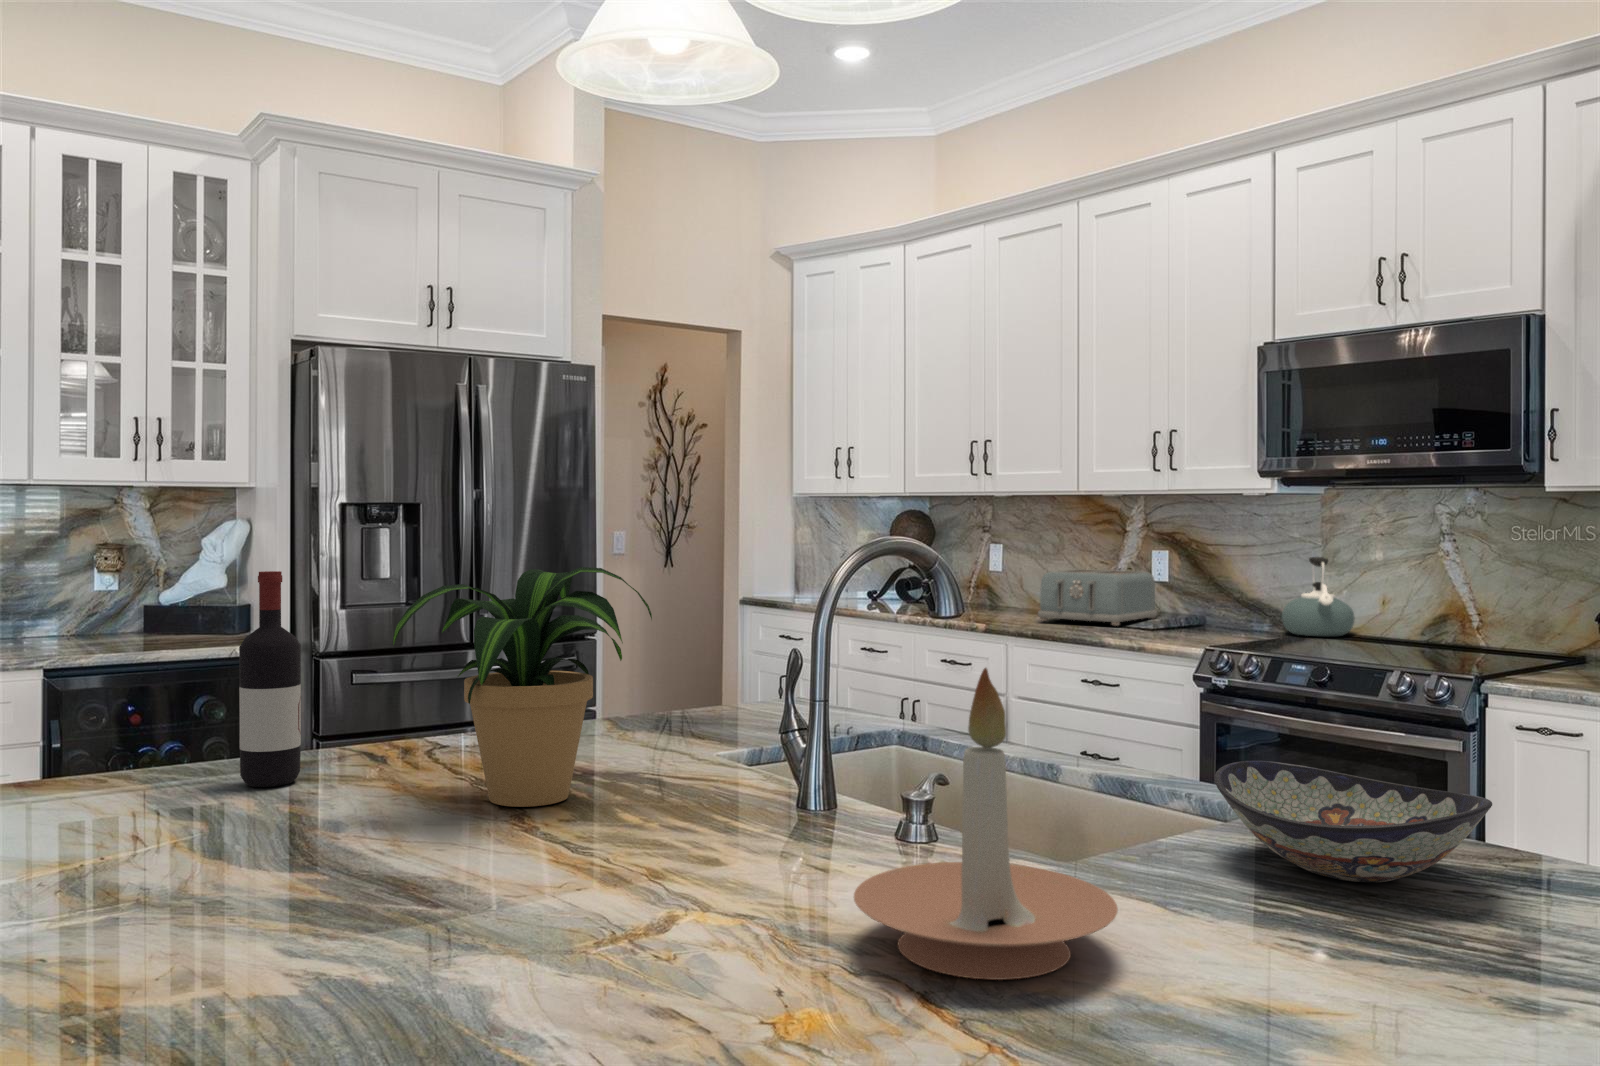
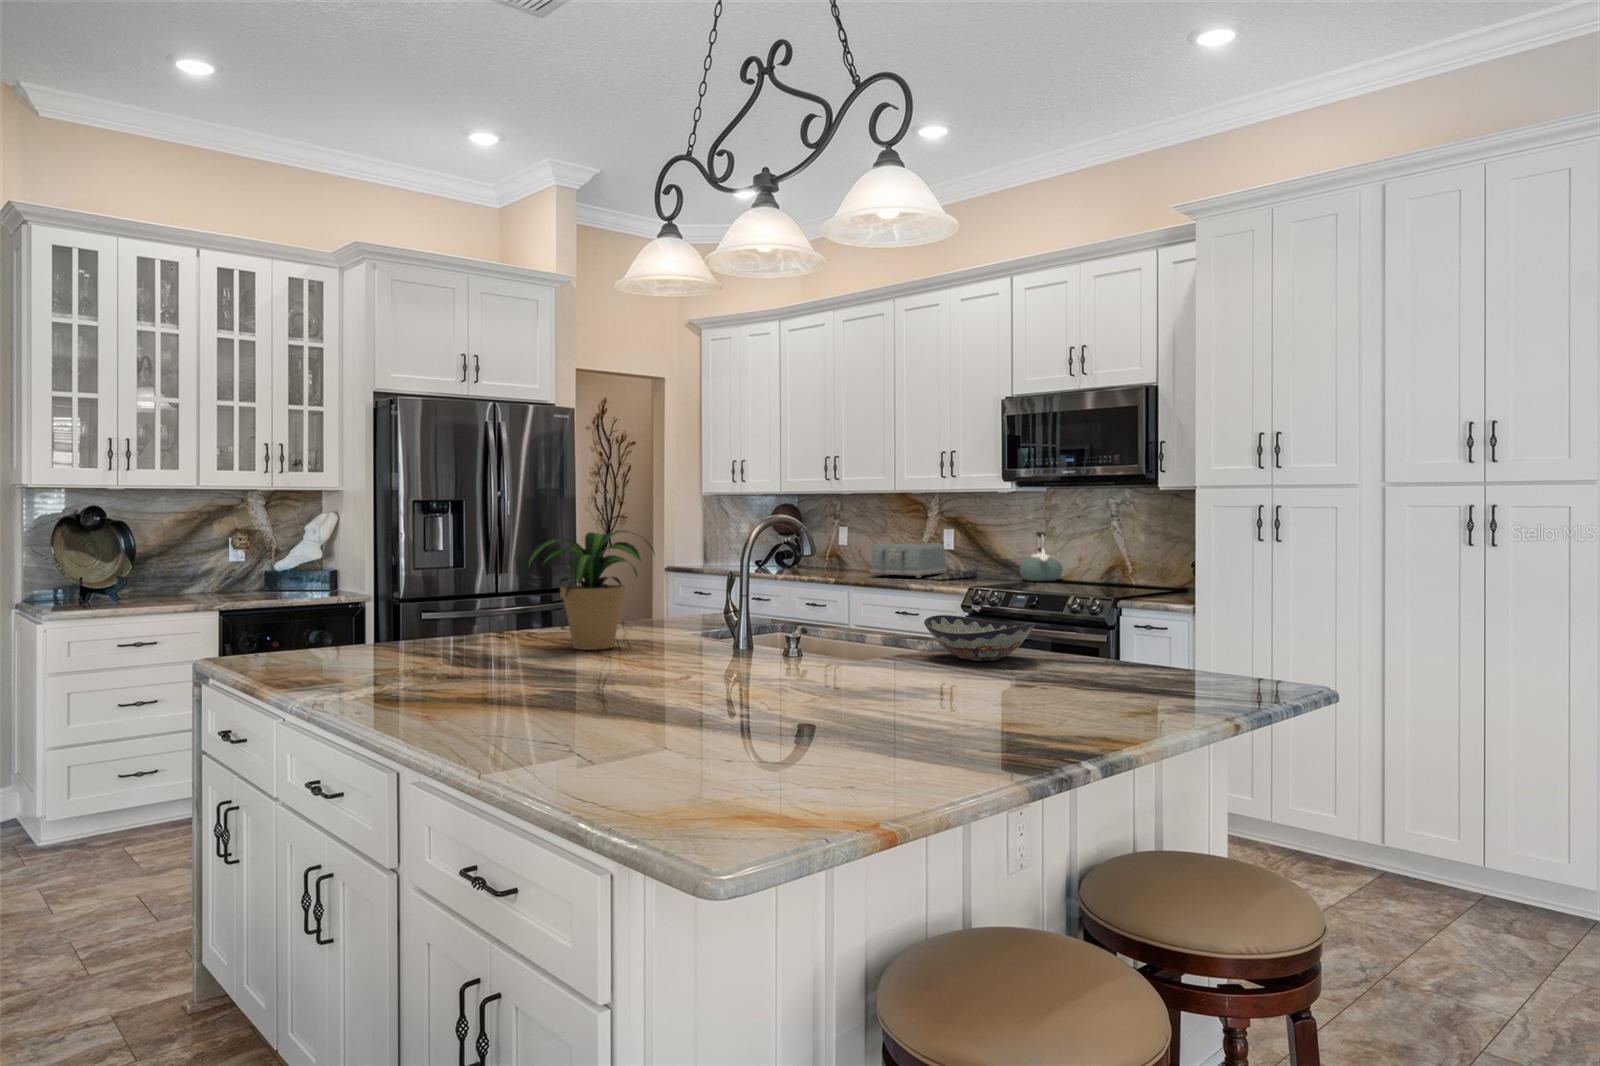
wine bottle: present [239,571,301,787] -> none [435,534,466,647]
candle holder: present [854,668,1118,980] -> none [763,563,870,685]

